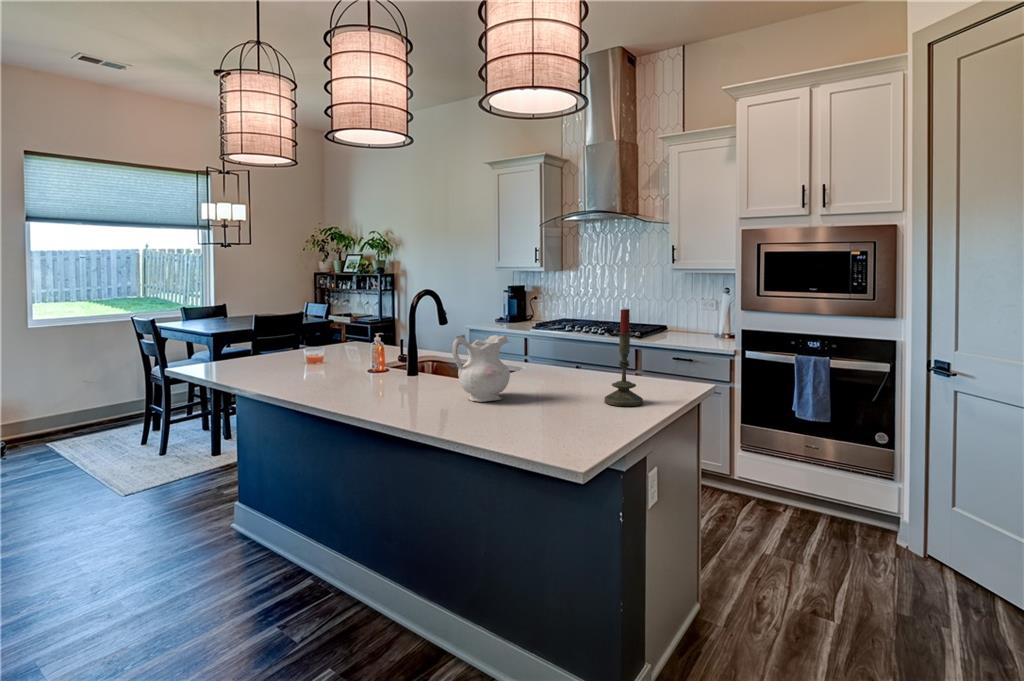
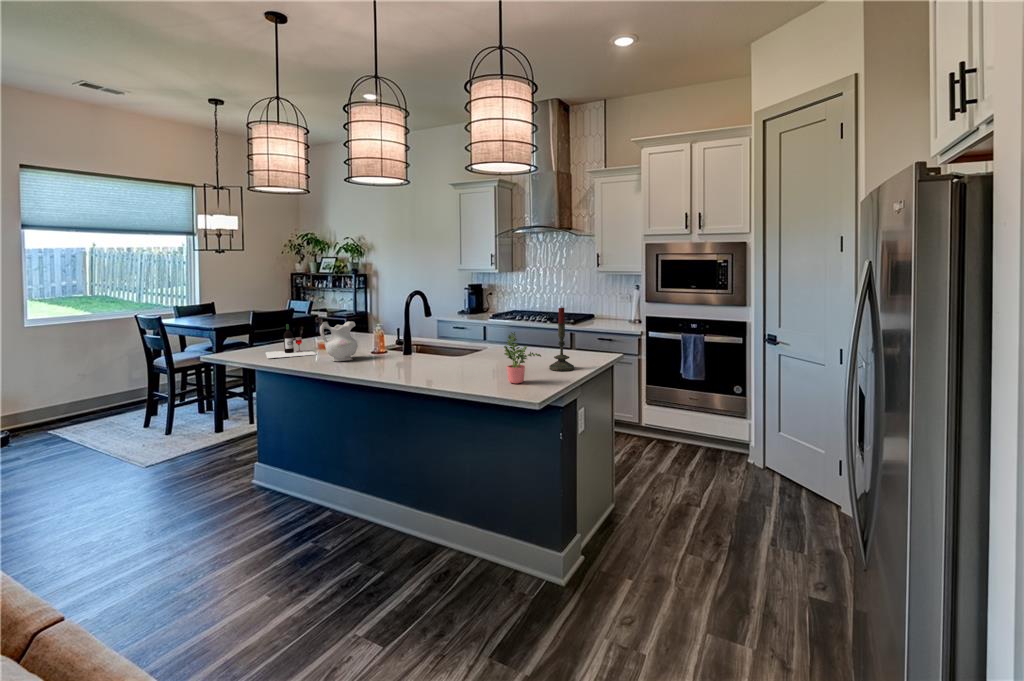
wine bottle: none [225,328,292,372] -> present [266,324,316,358]
ceramic pitcher: present [452,335,510,402] -> present [320,321,358,361]
potted plant: none [530,344,591,426] -> present [504,332,541,383]

